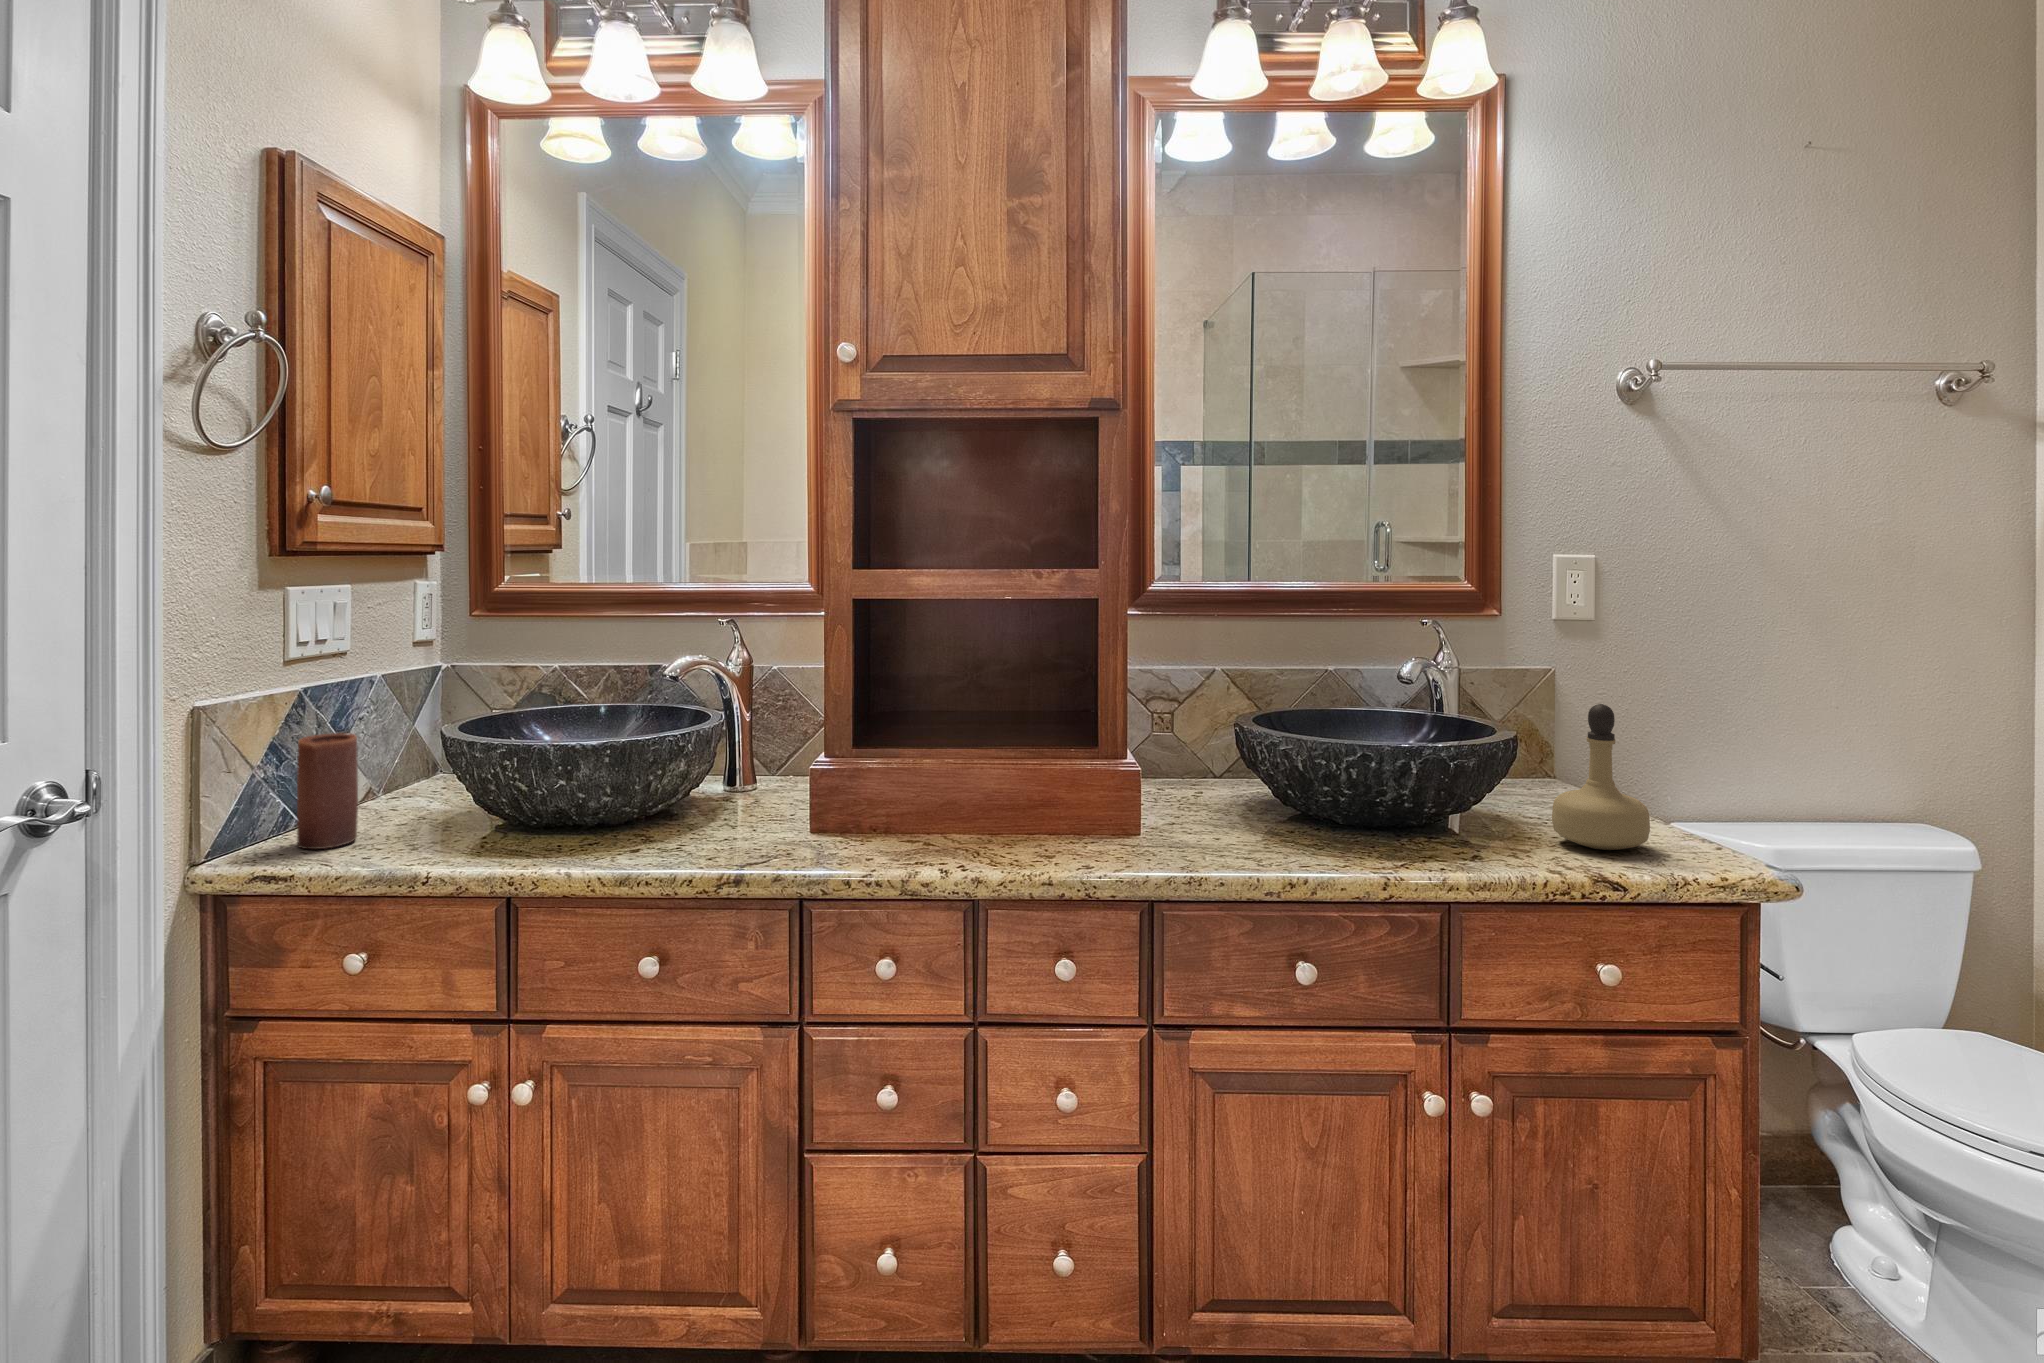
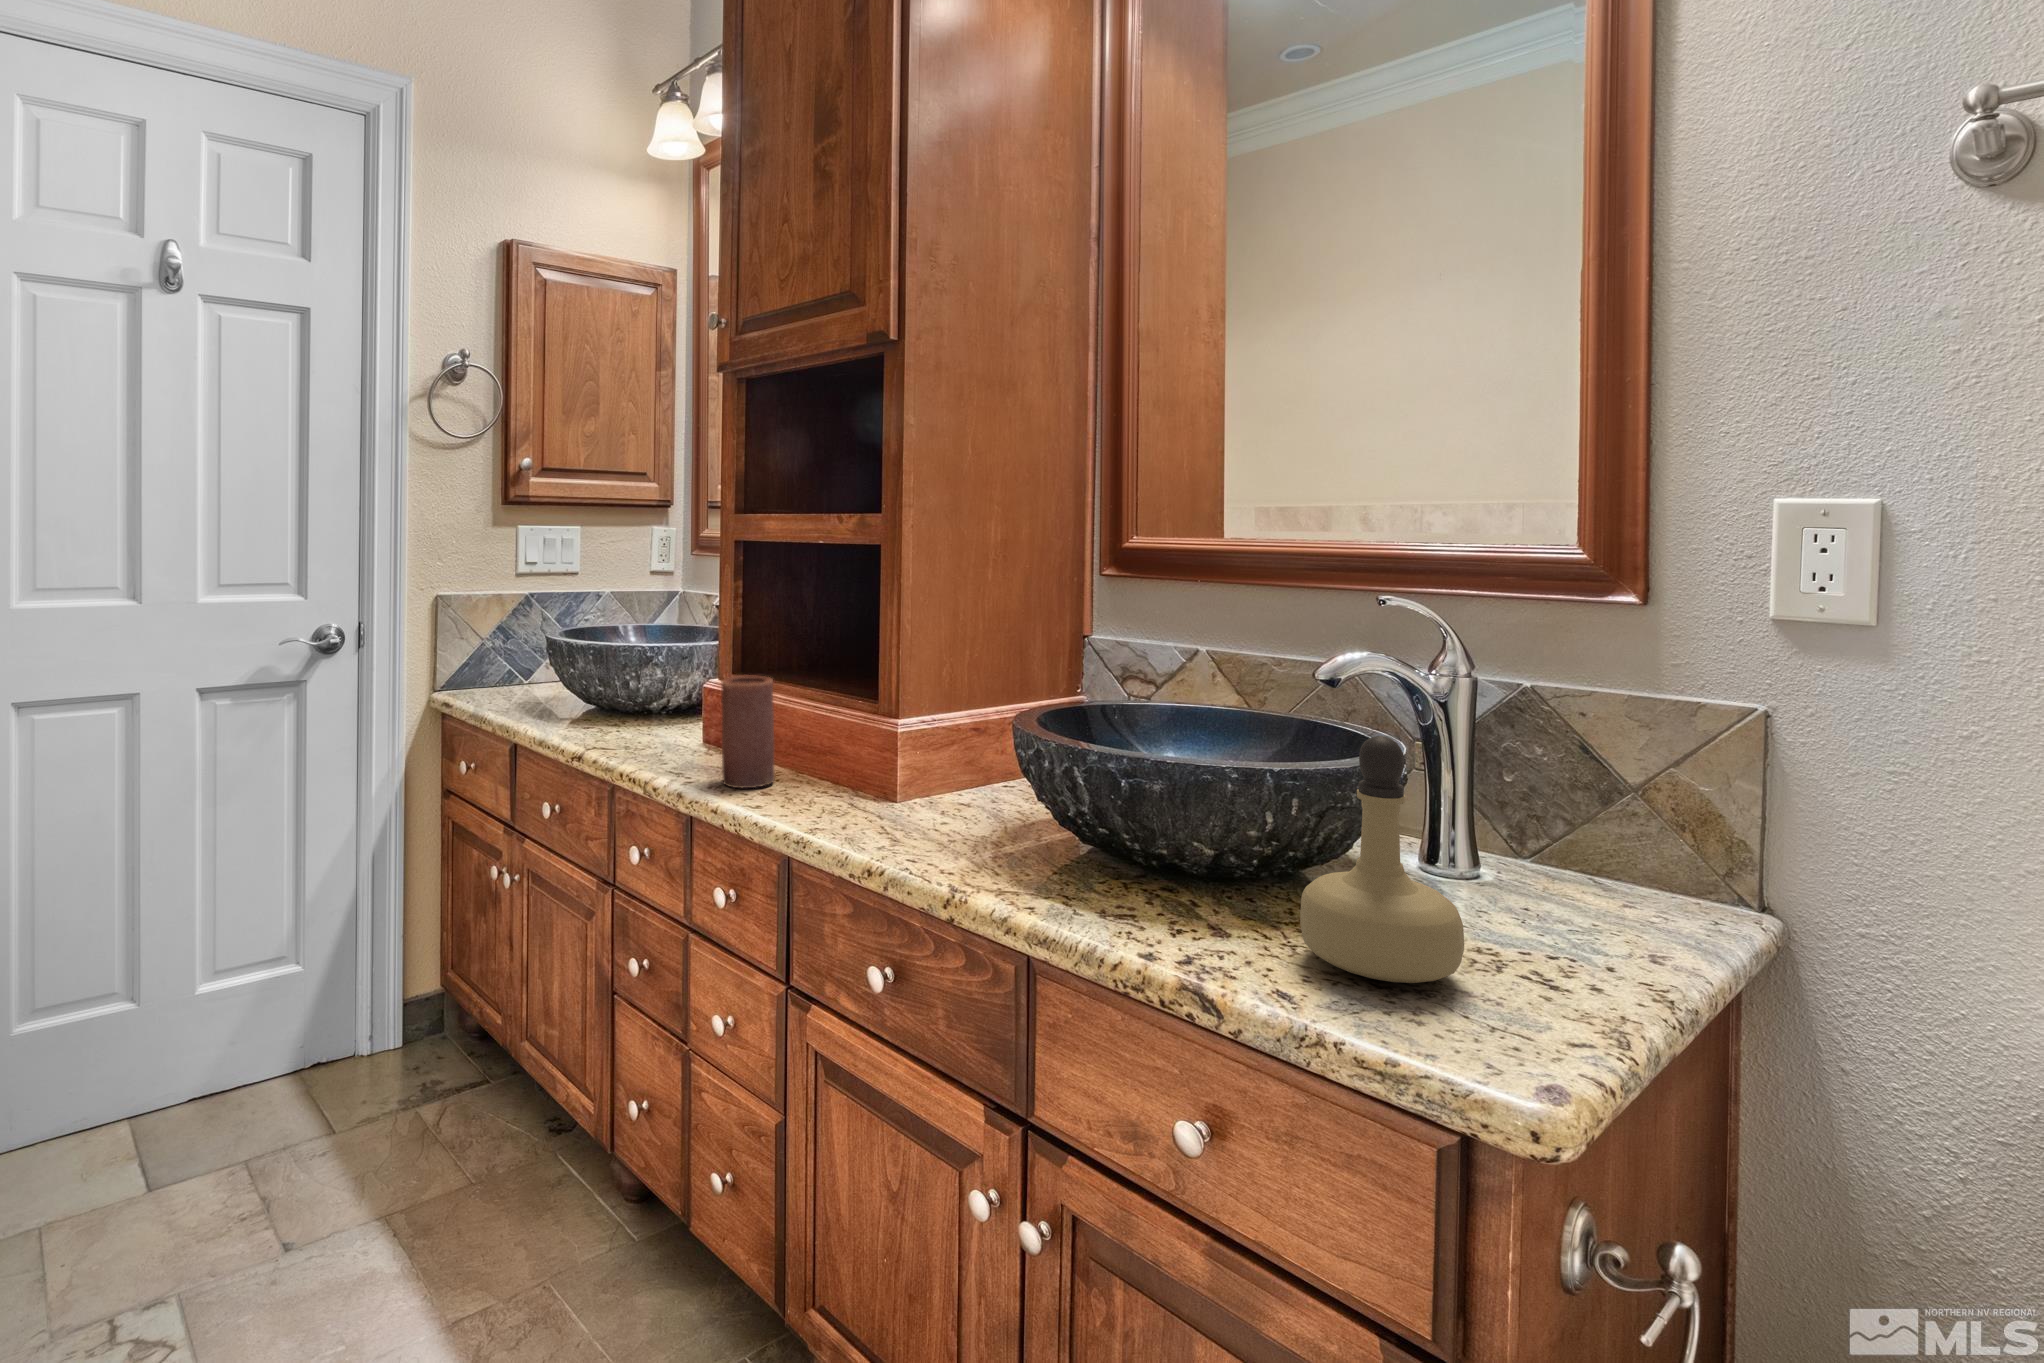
candle: present [297,733,358,849] -> present [721,675,774,788]

